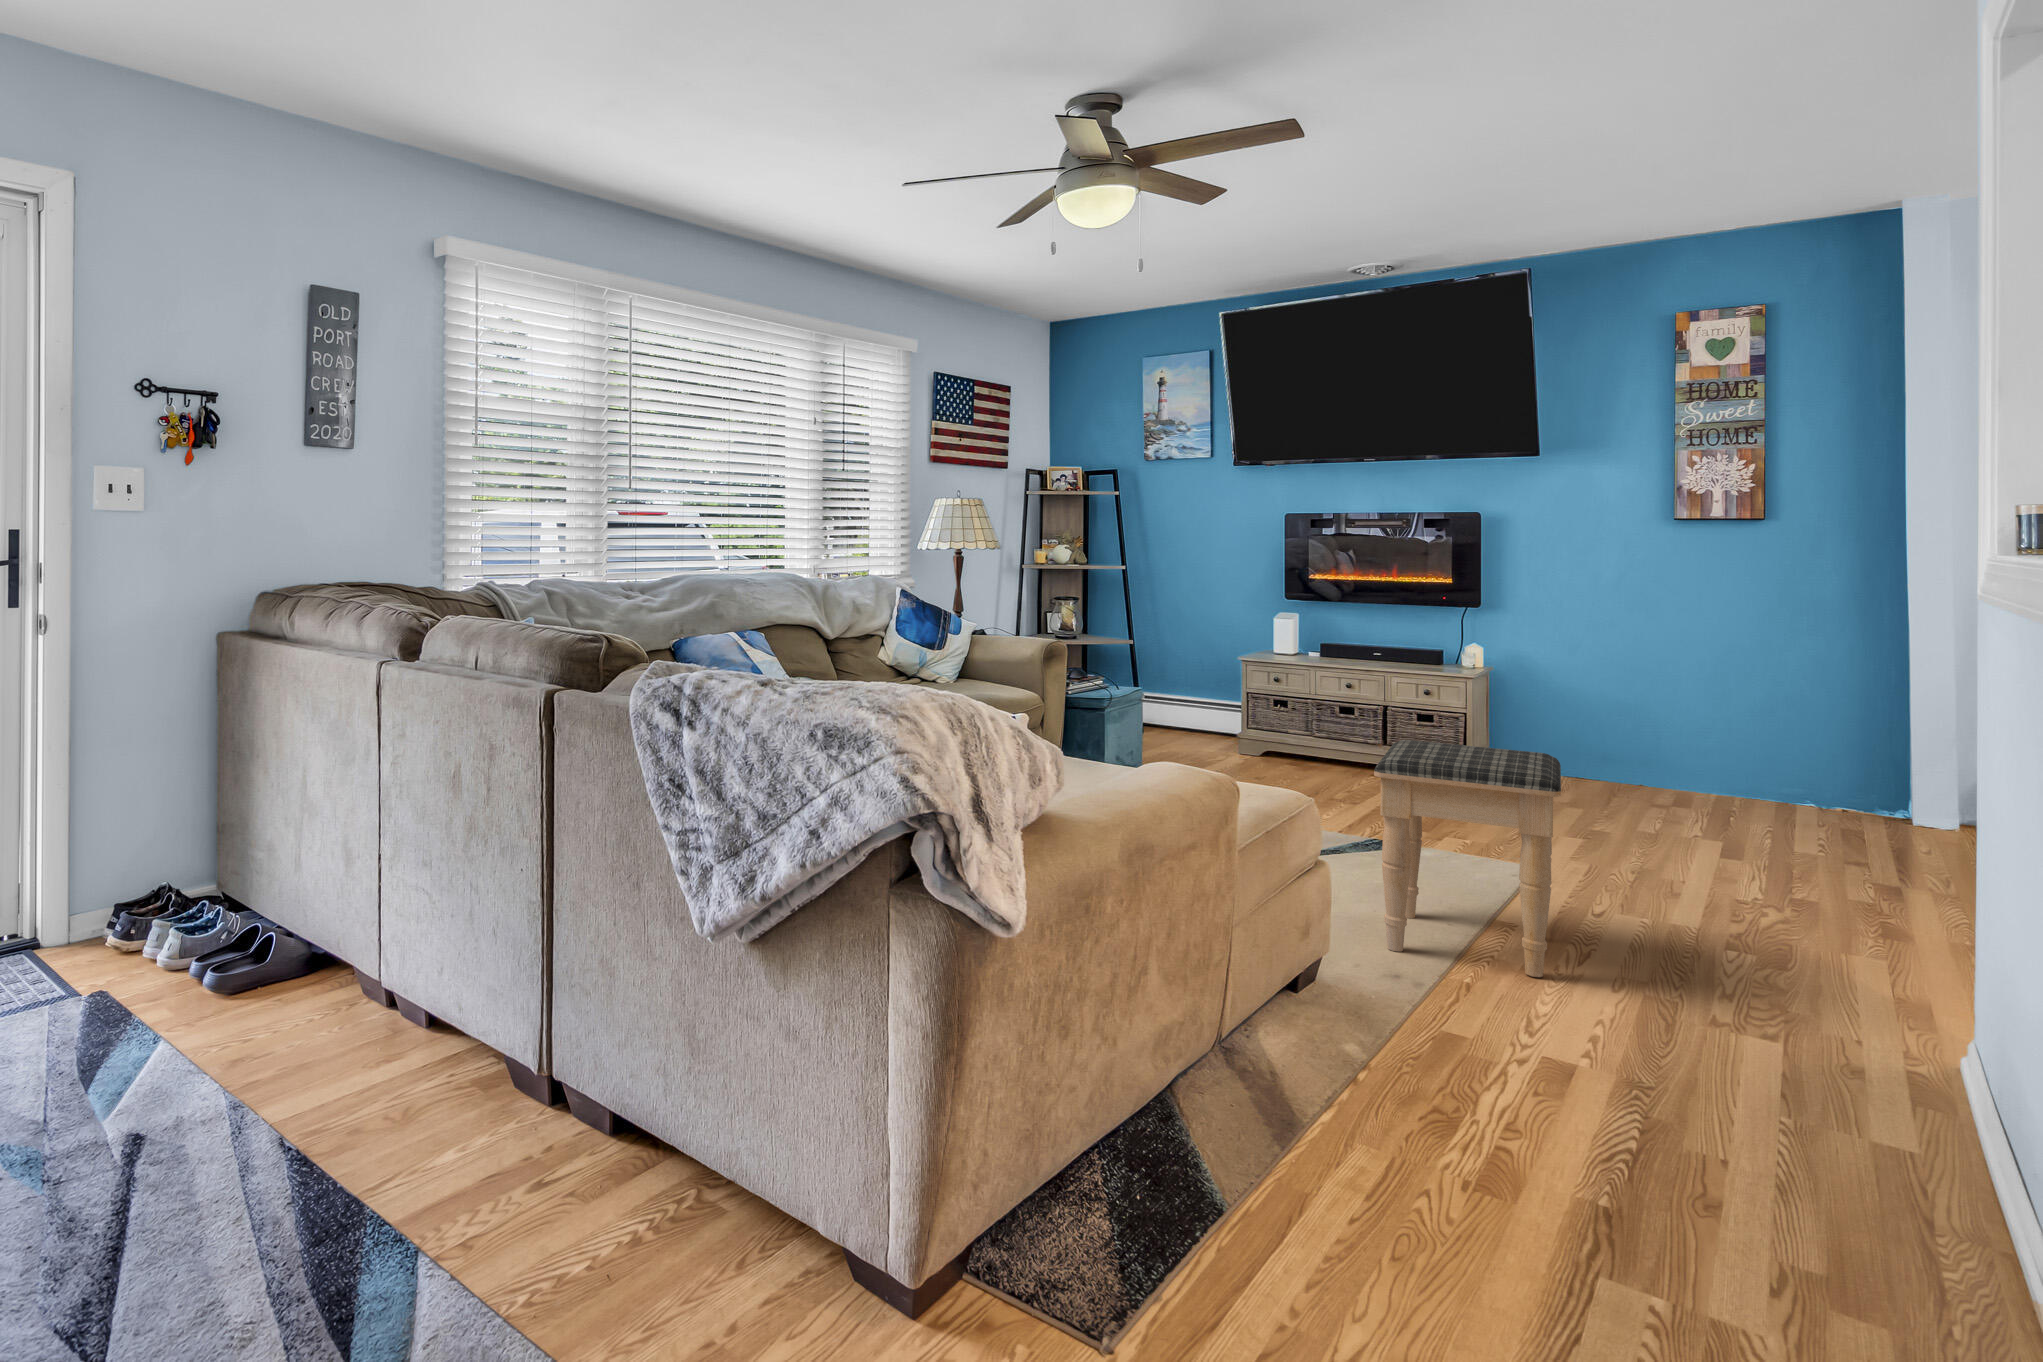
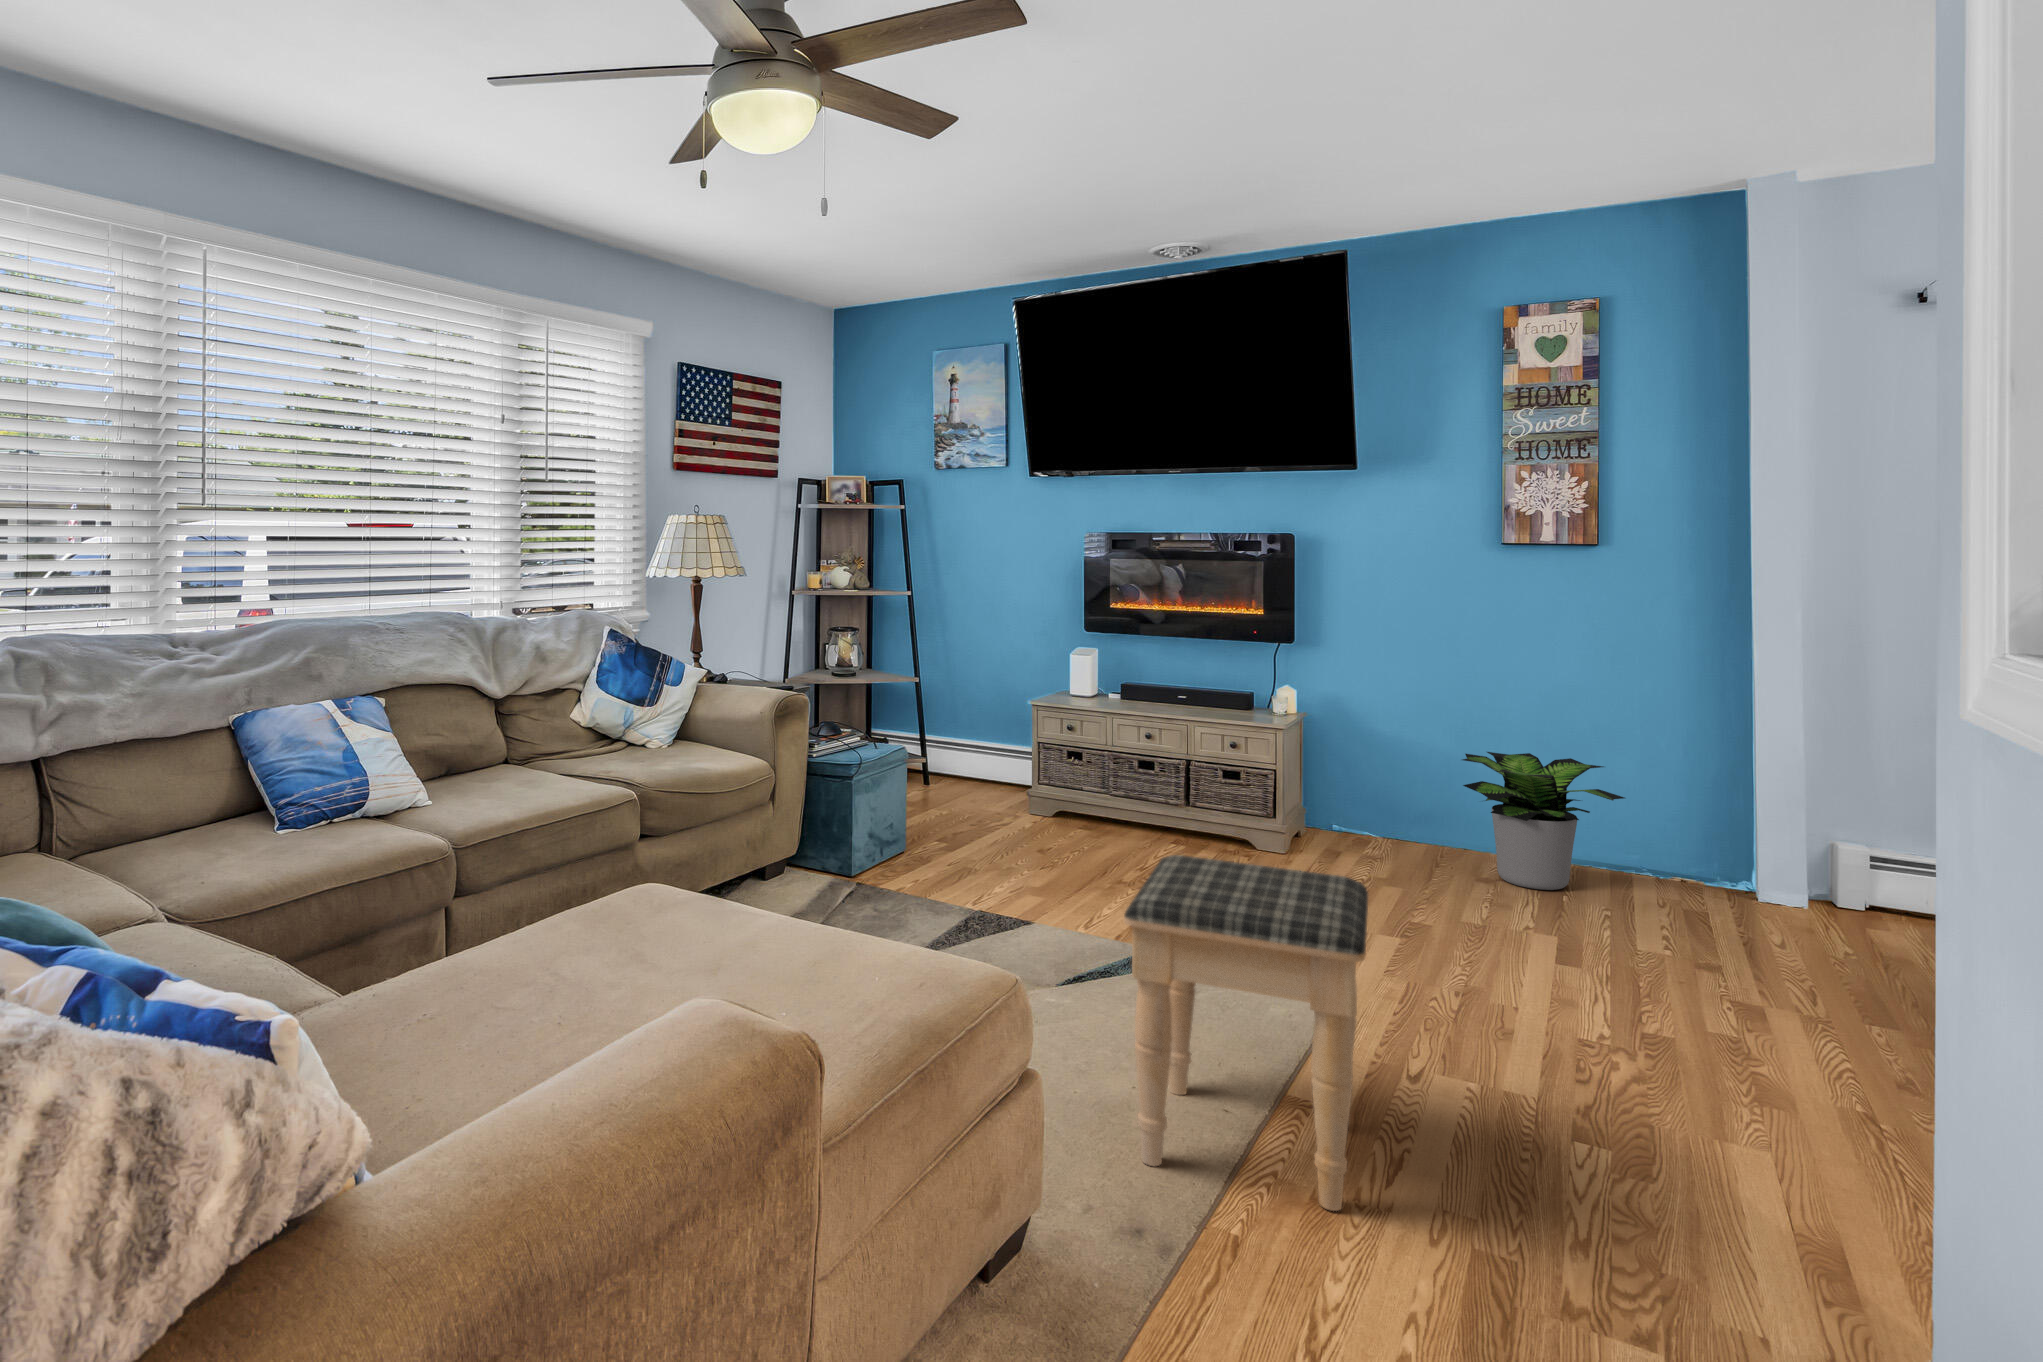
potted plant: none [1635,698,1790,813] -> present [1462,752,1625,890]

